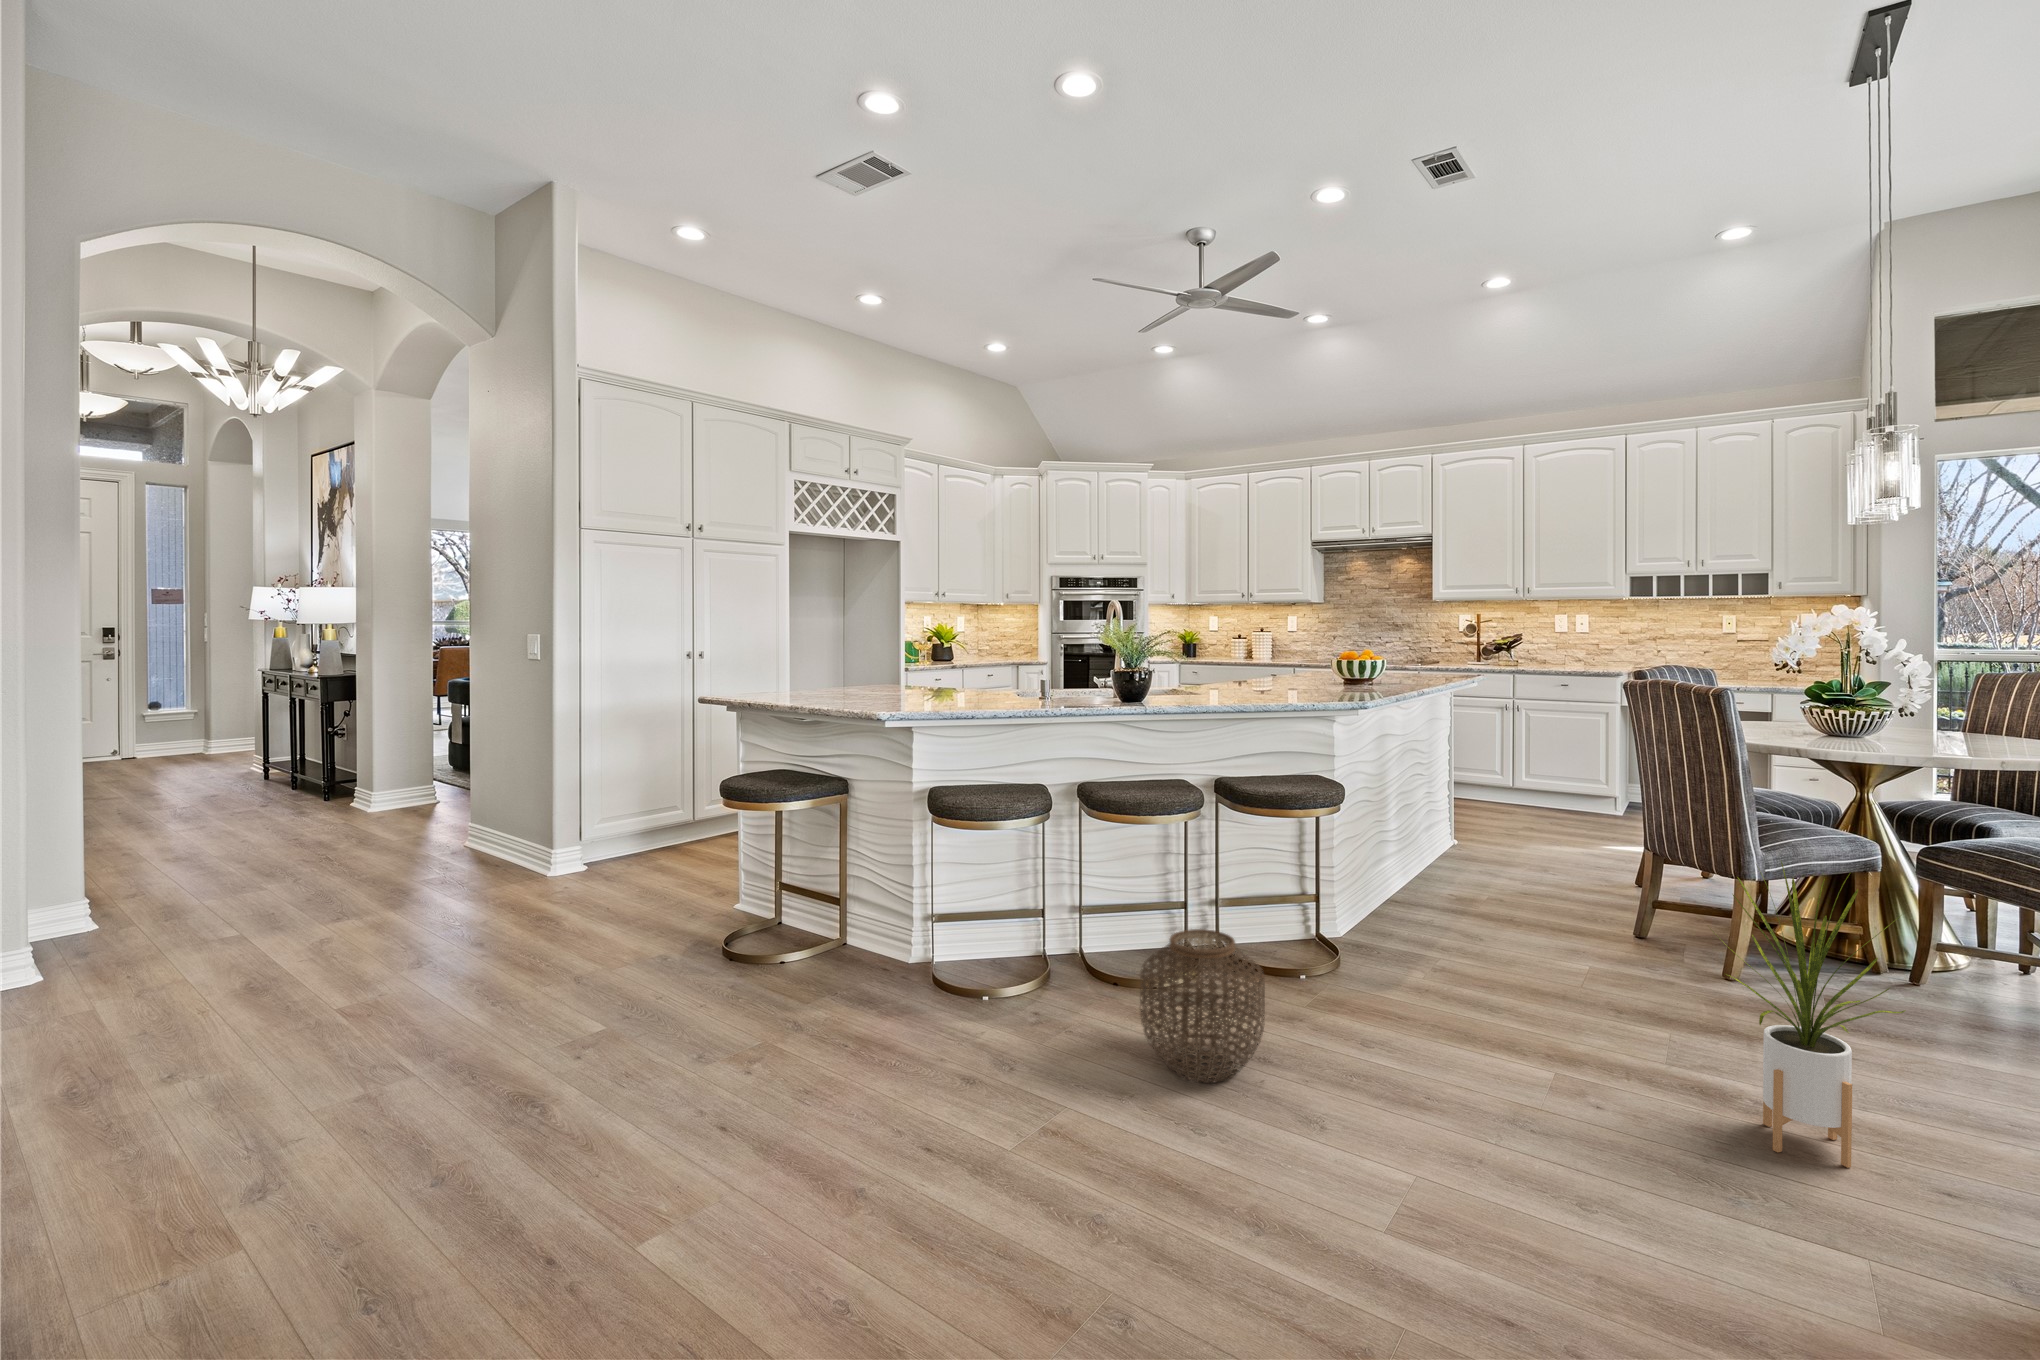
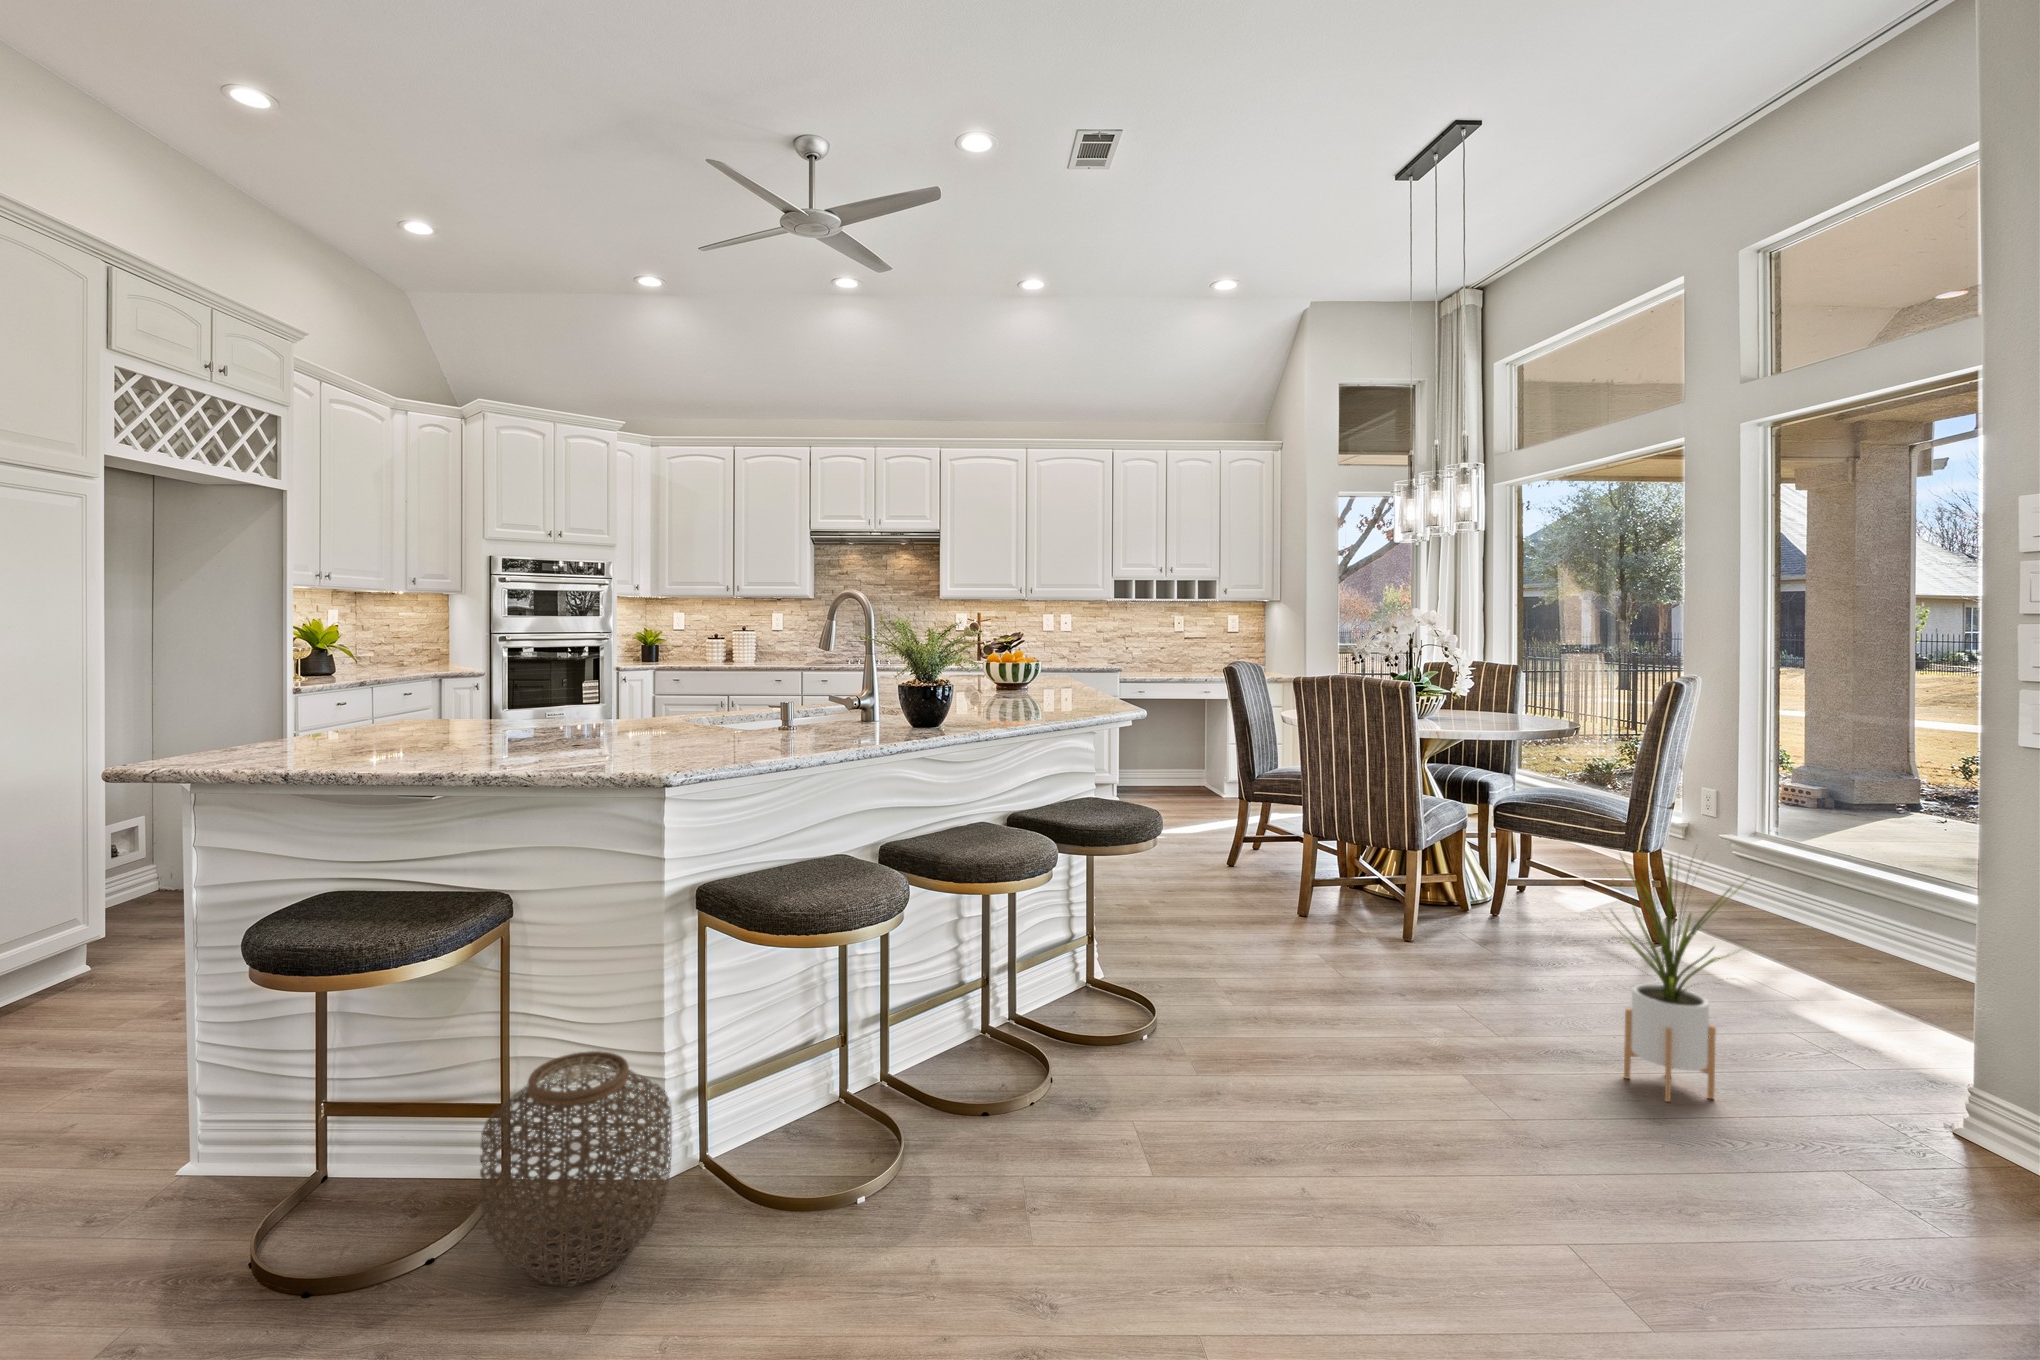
woven basket: present [1140,929,1265,1083] -> present [480,1051,672,1285]

